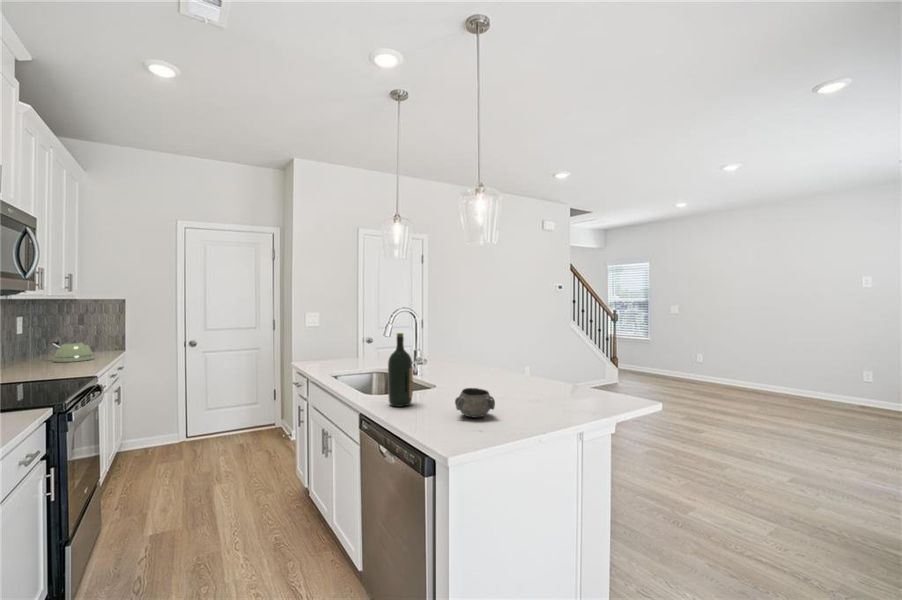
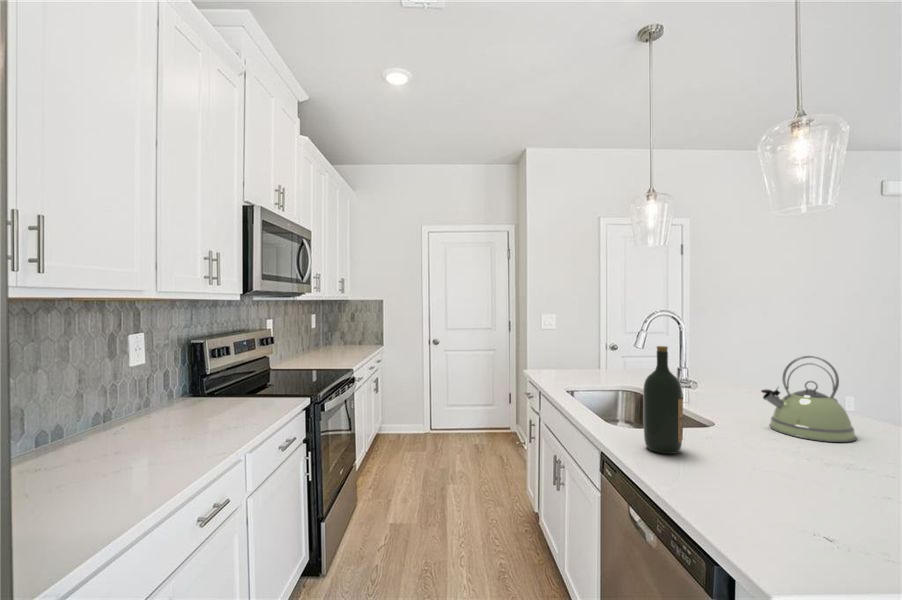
kettle: present [51,325,94,362] -> present [761,356,856,442]
decorative bowl: present [455,388,495,418] -> none [768,446,858,502]

